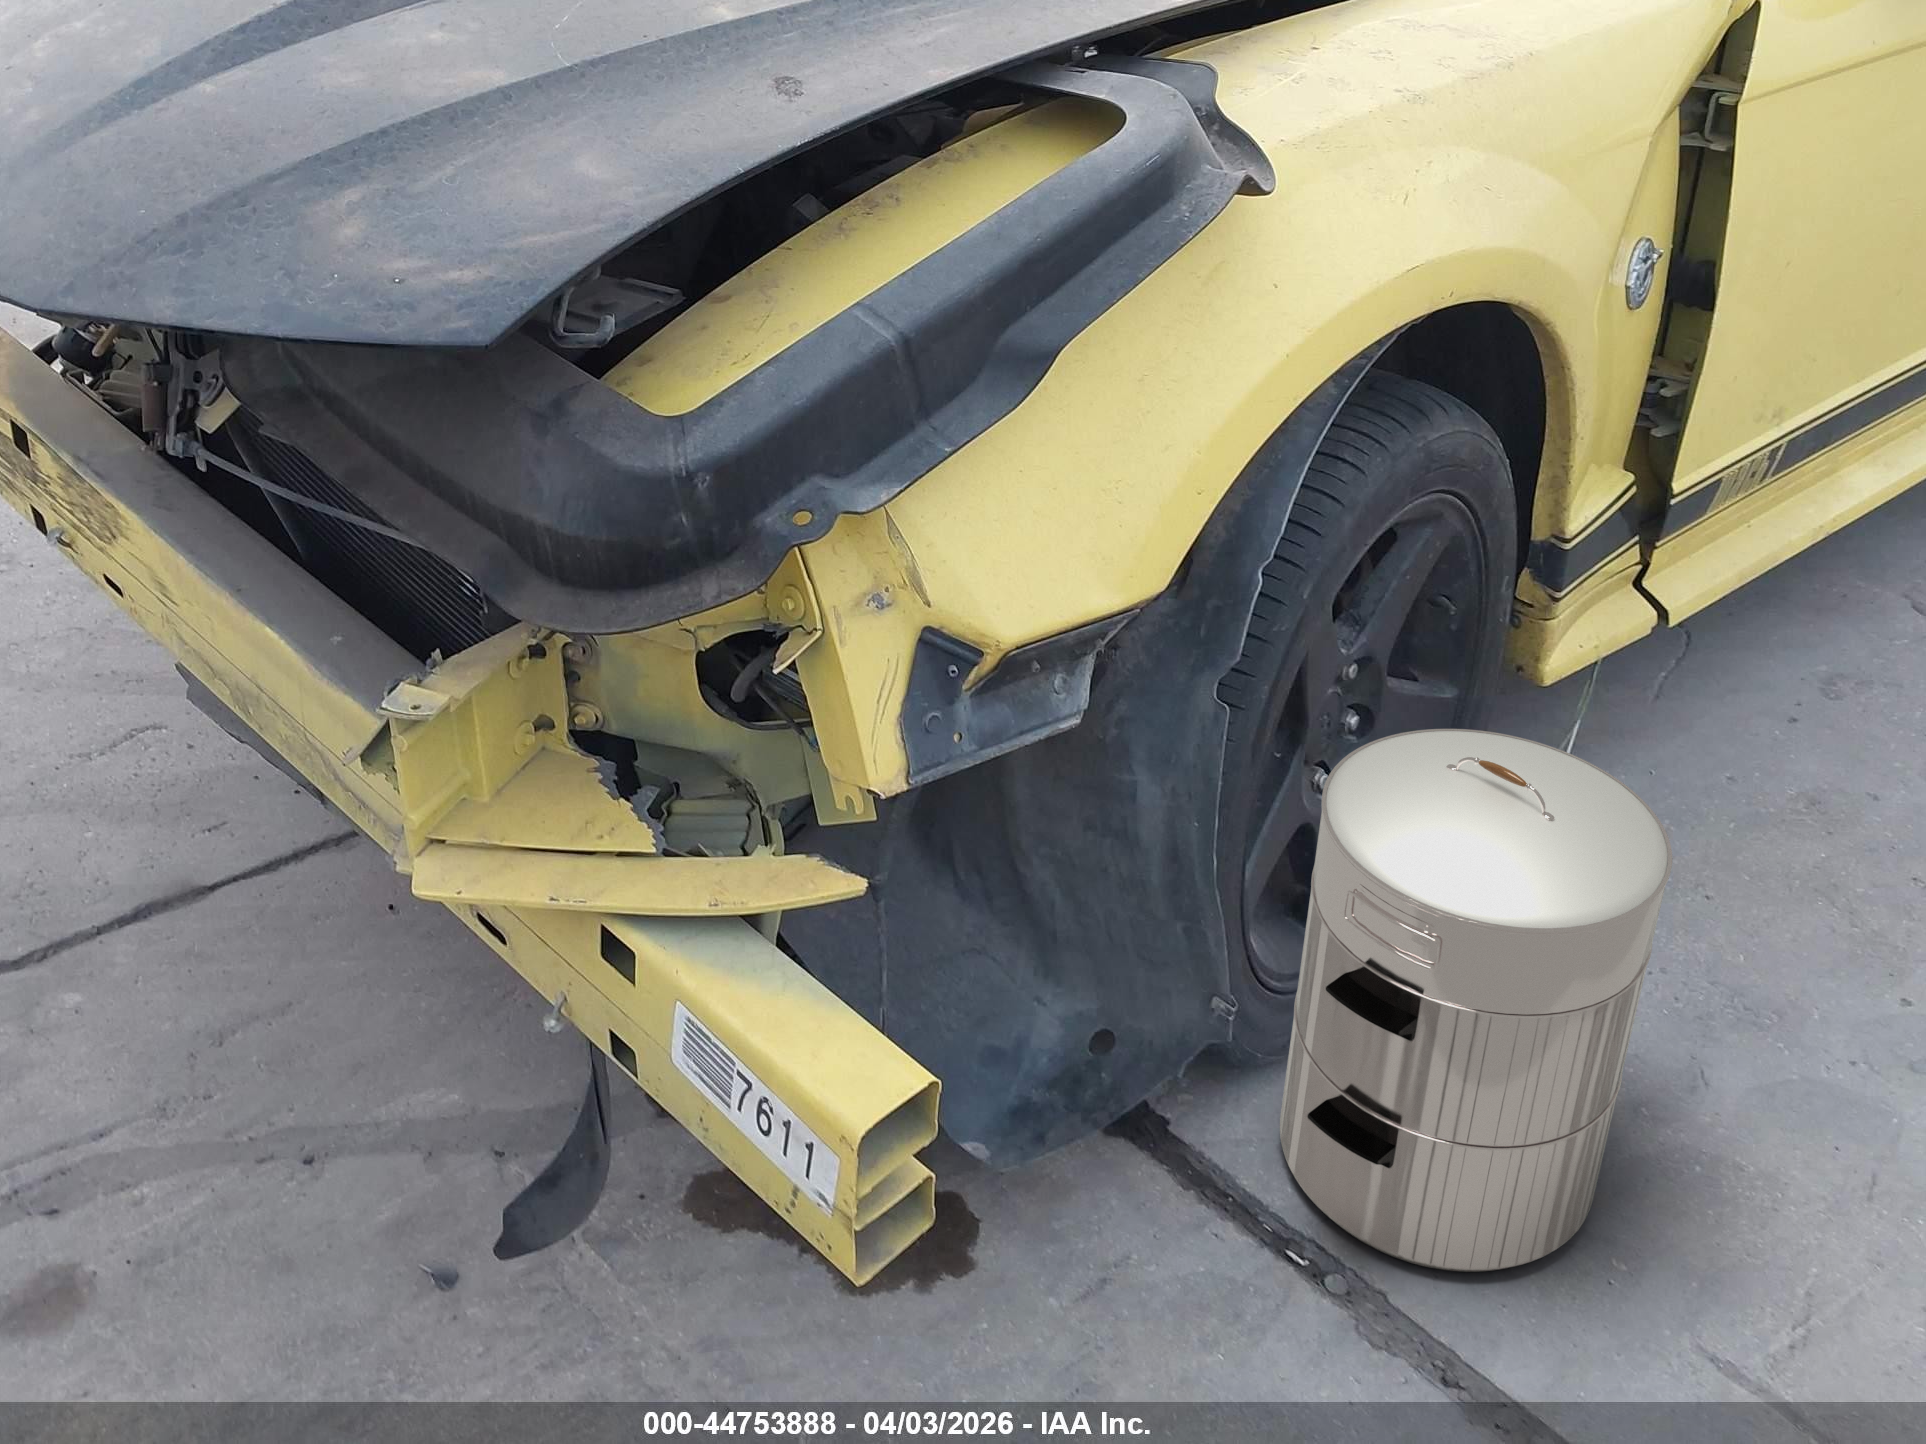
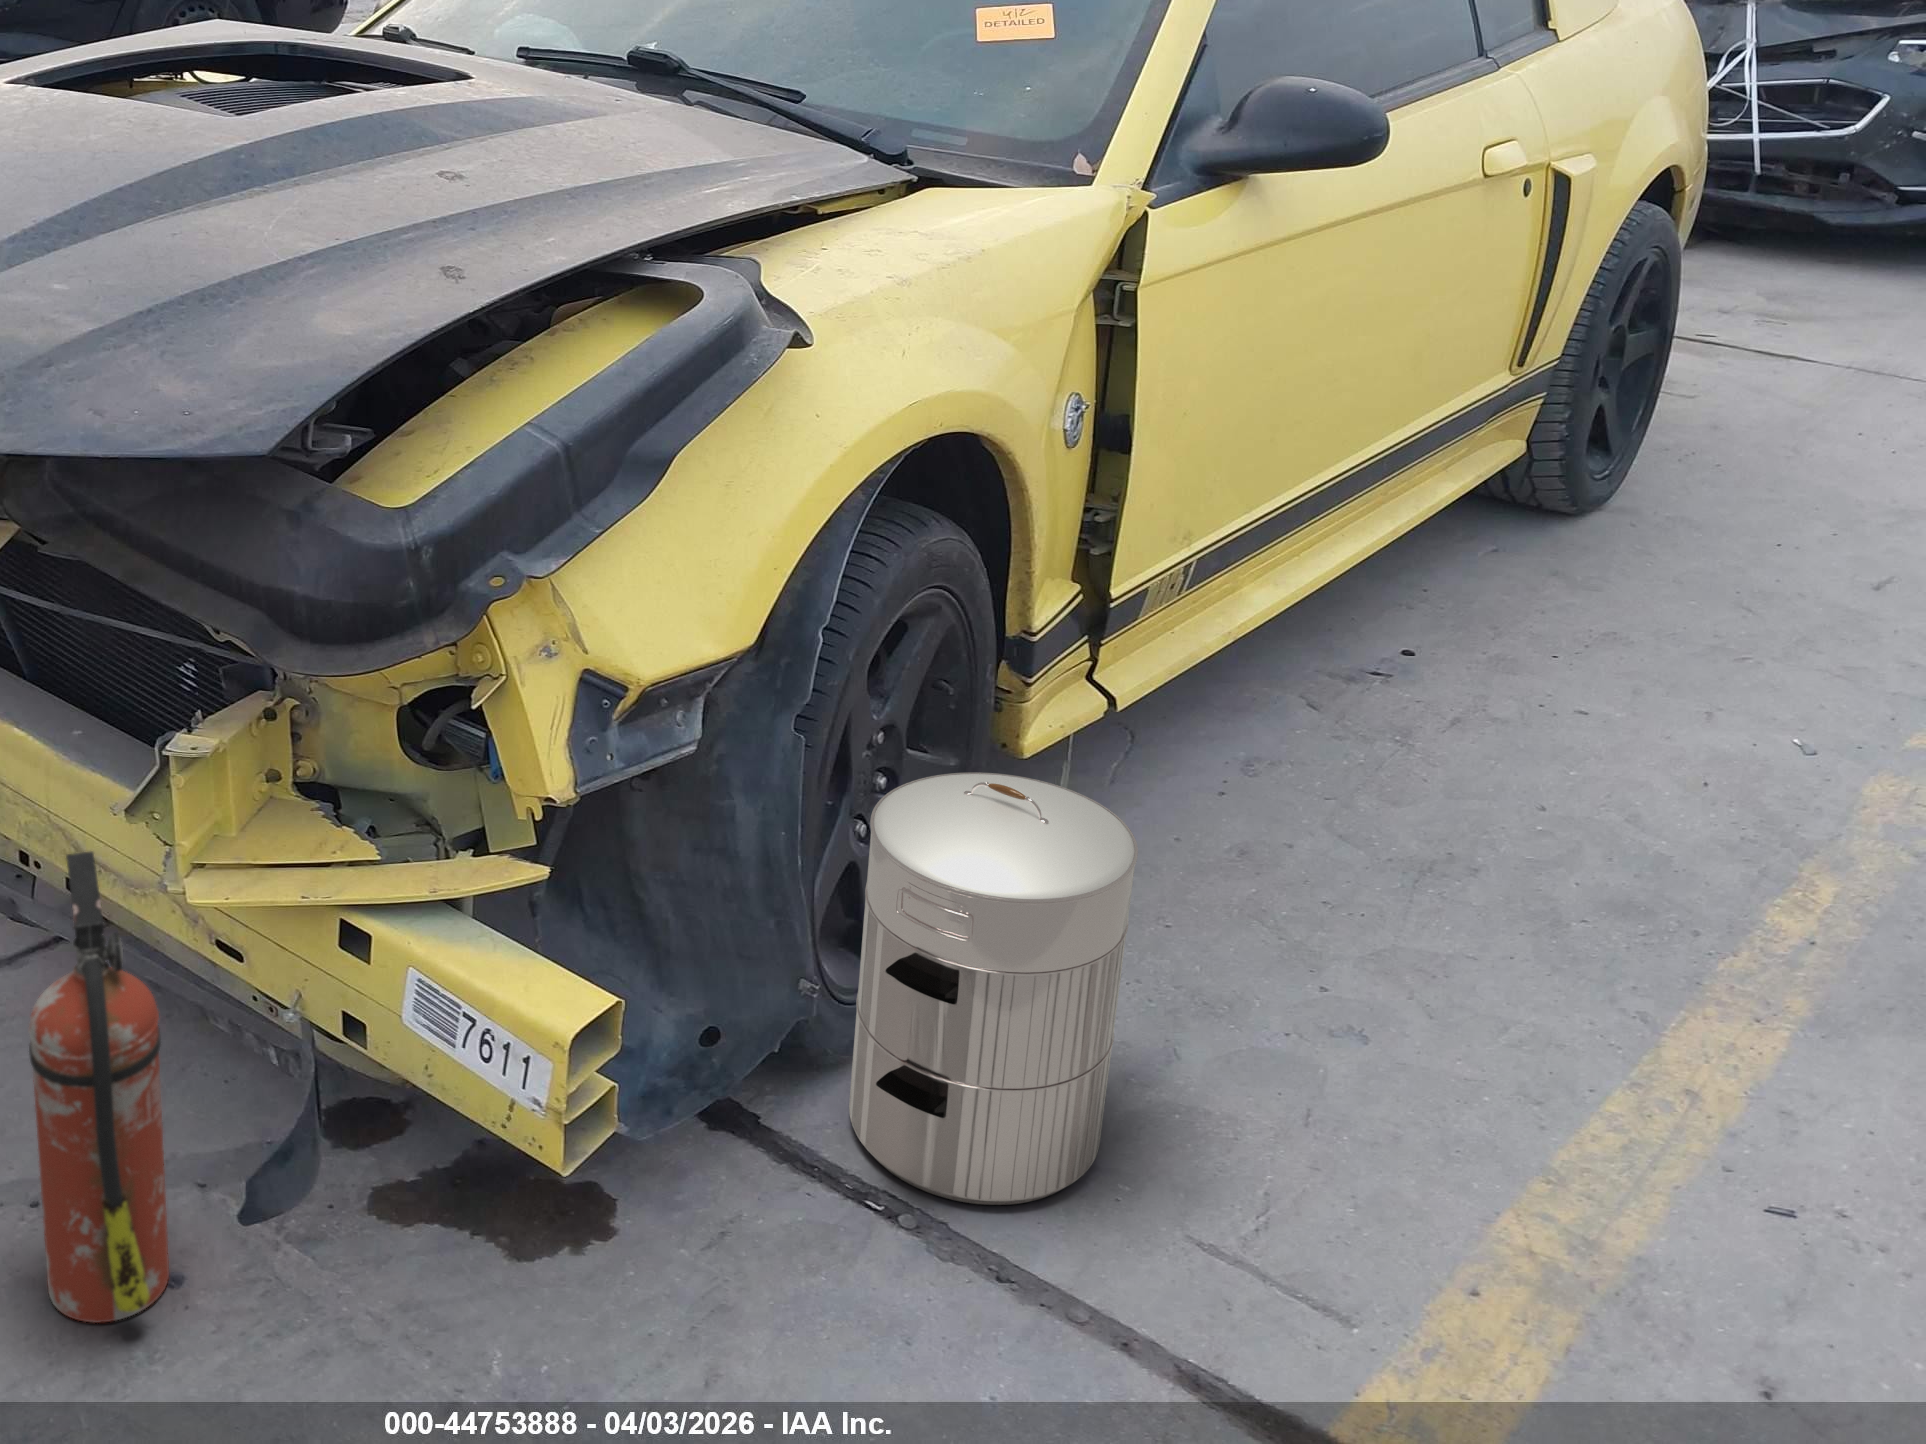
fire extinguisher: none [256,789,441,1327] -> present [29,852,169,1323]

